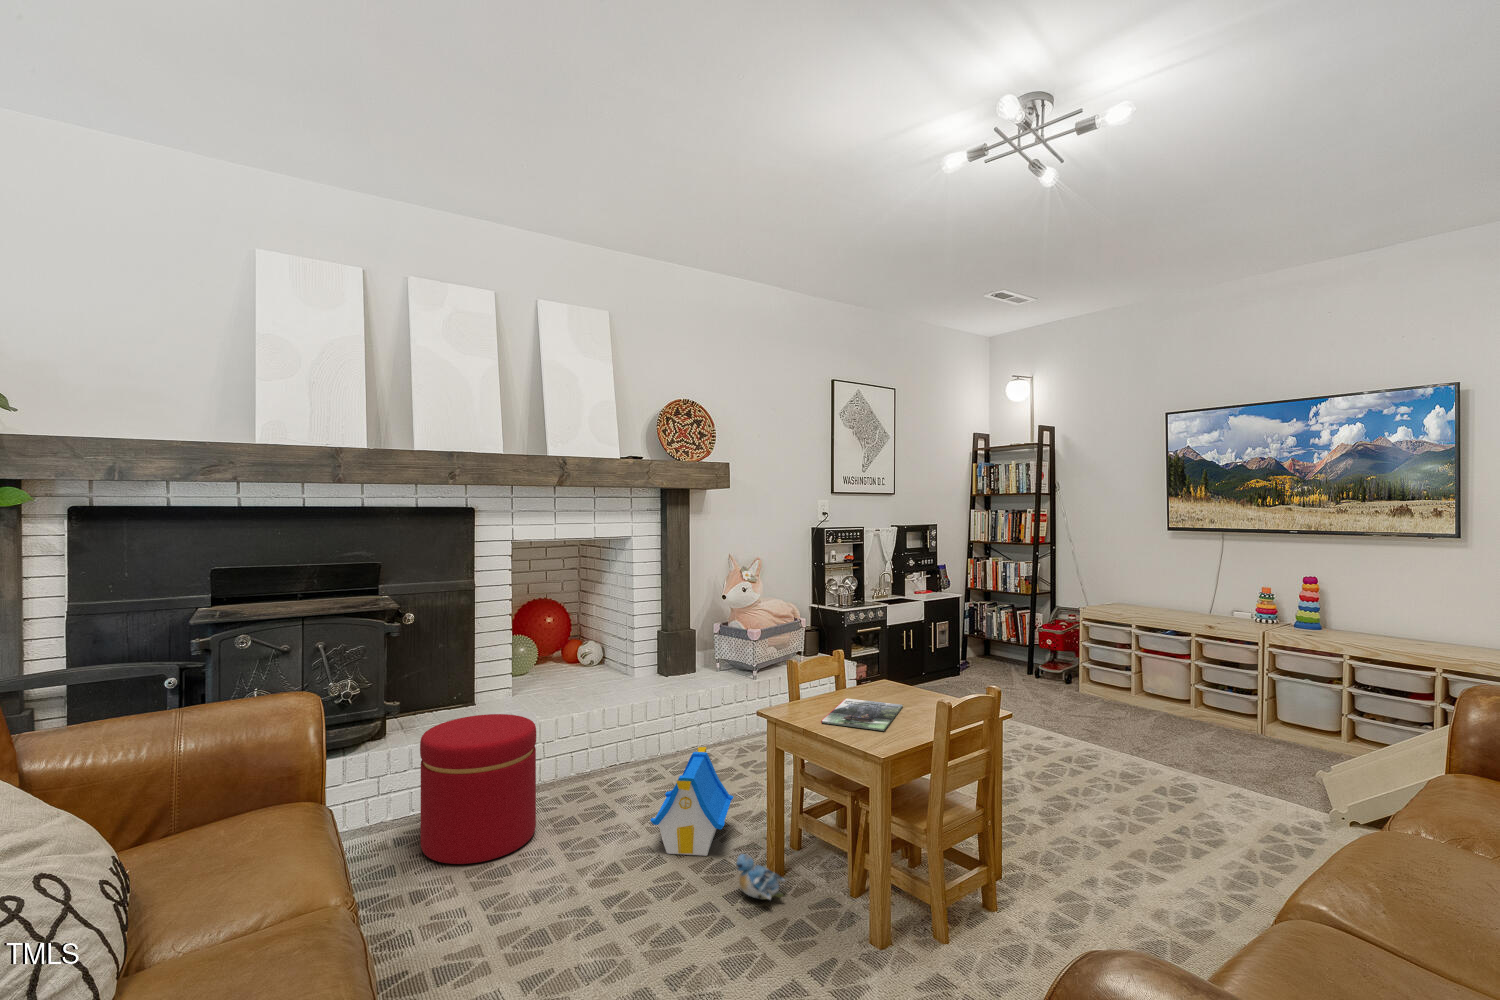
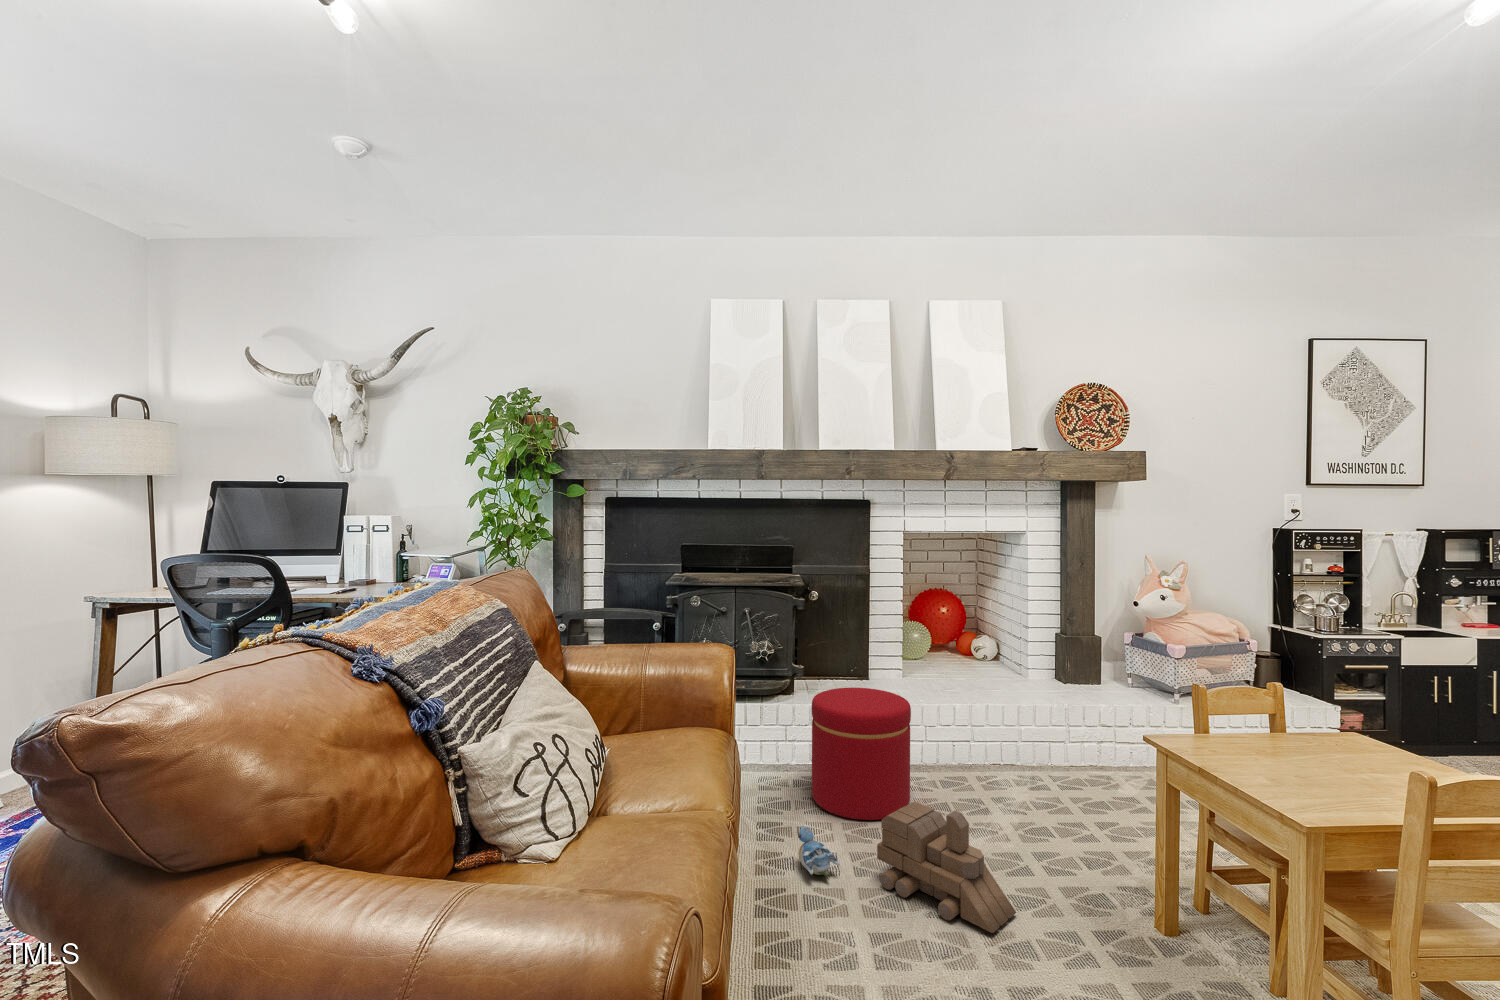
magazine: present [821,698,903,731] -> none [1228,743,1372,794]
toy house: present [650,747,733,856] -> none [1019,763,1123,883]
toy train: none [517,821,659,934] -> present [877,802,1016,933]
plush toy: present [736,854,785,900] -> present [799,827,840,878]

